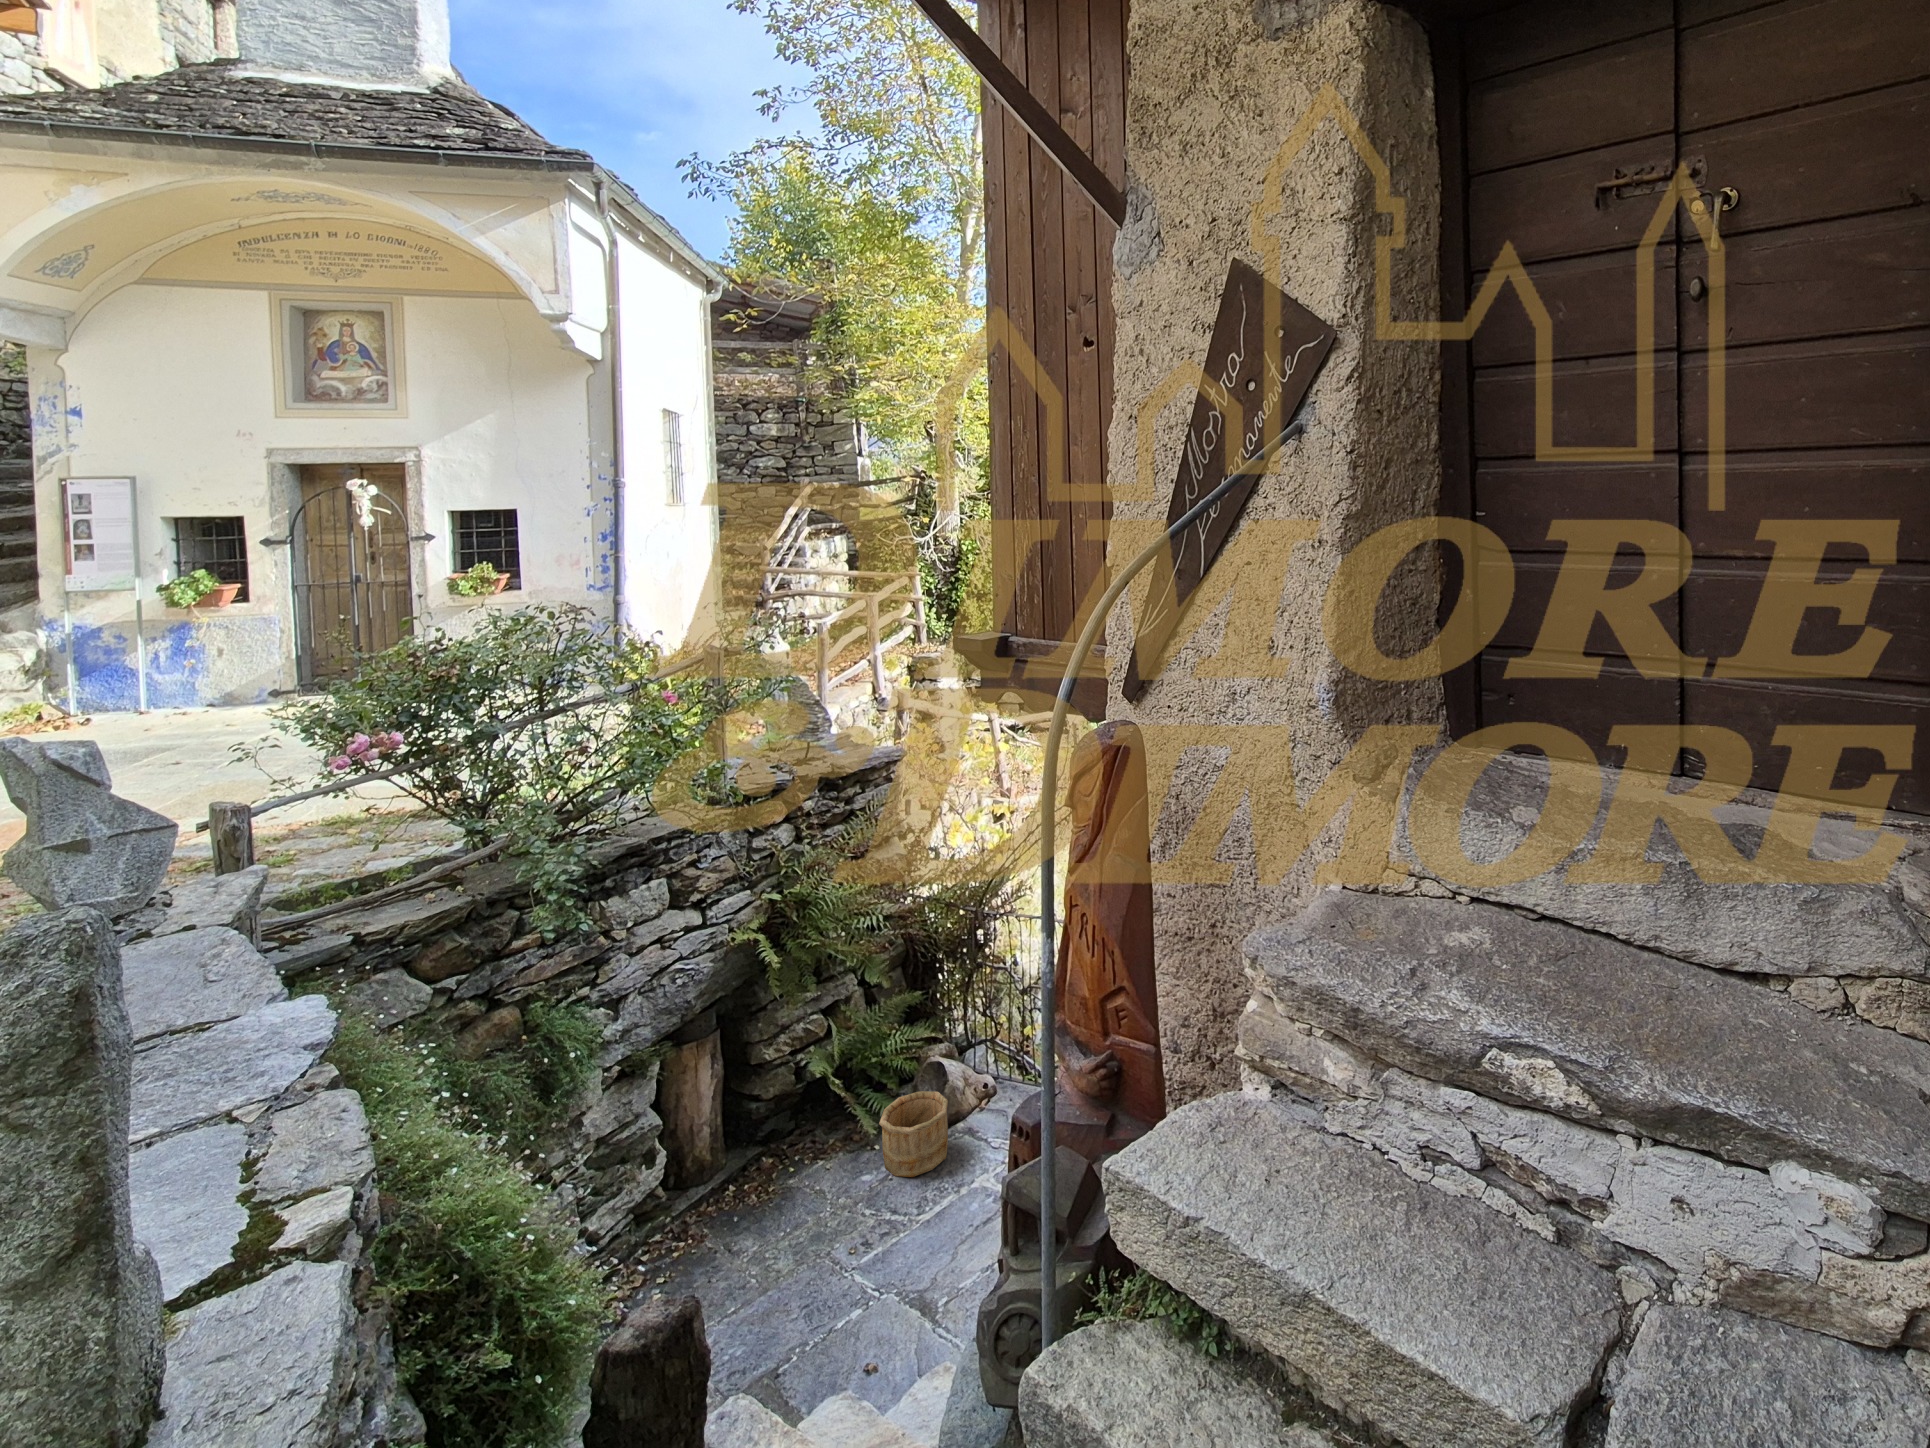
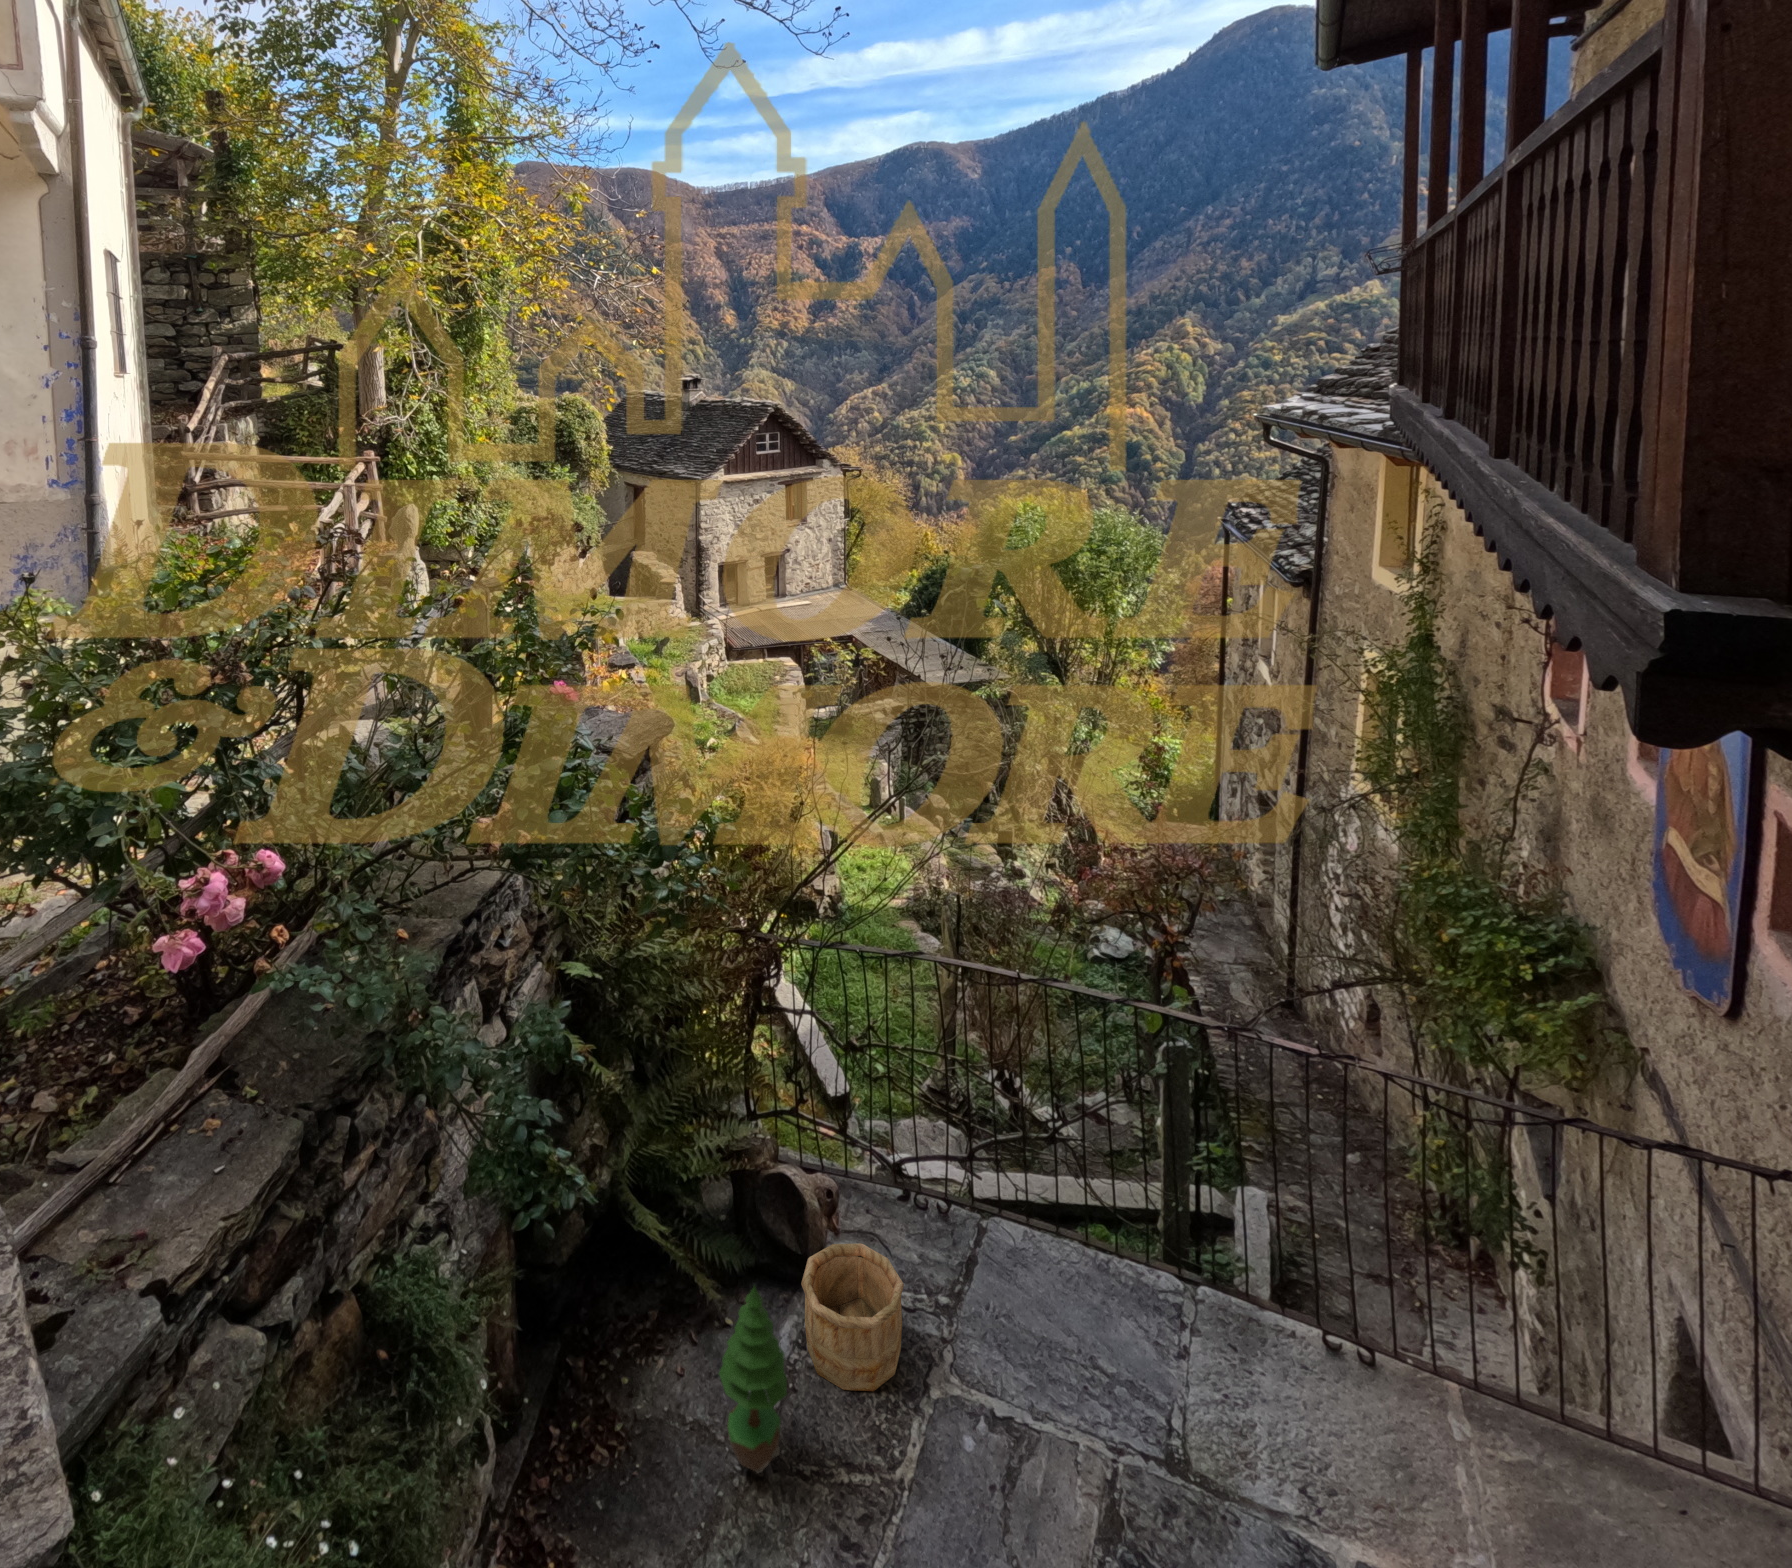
potted tree: none [784,1089,831,1209] -> present [719,1286,787,1473]

